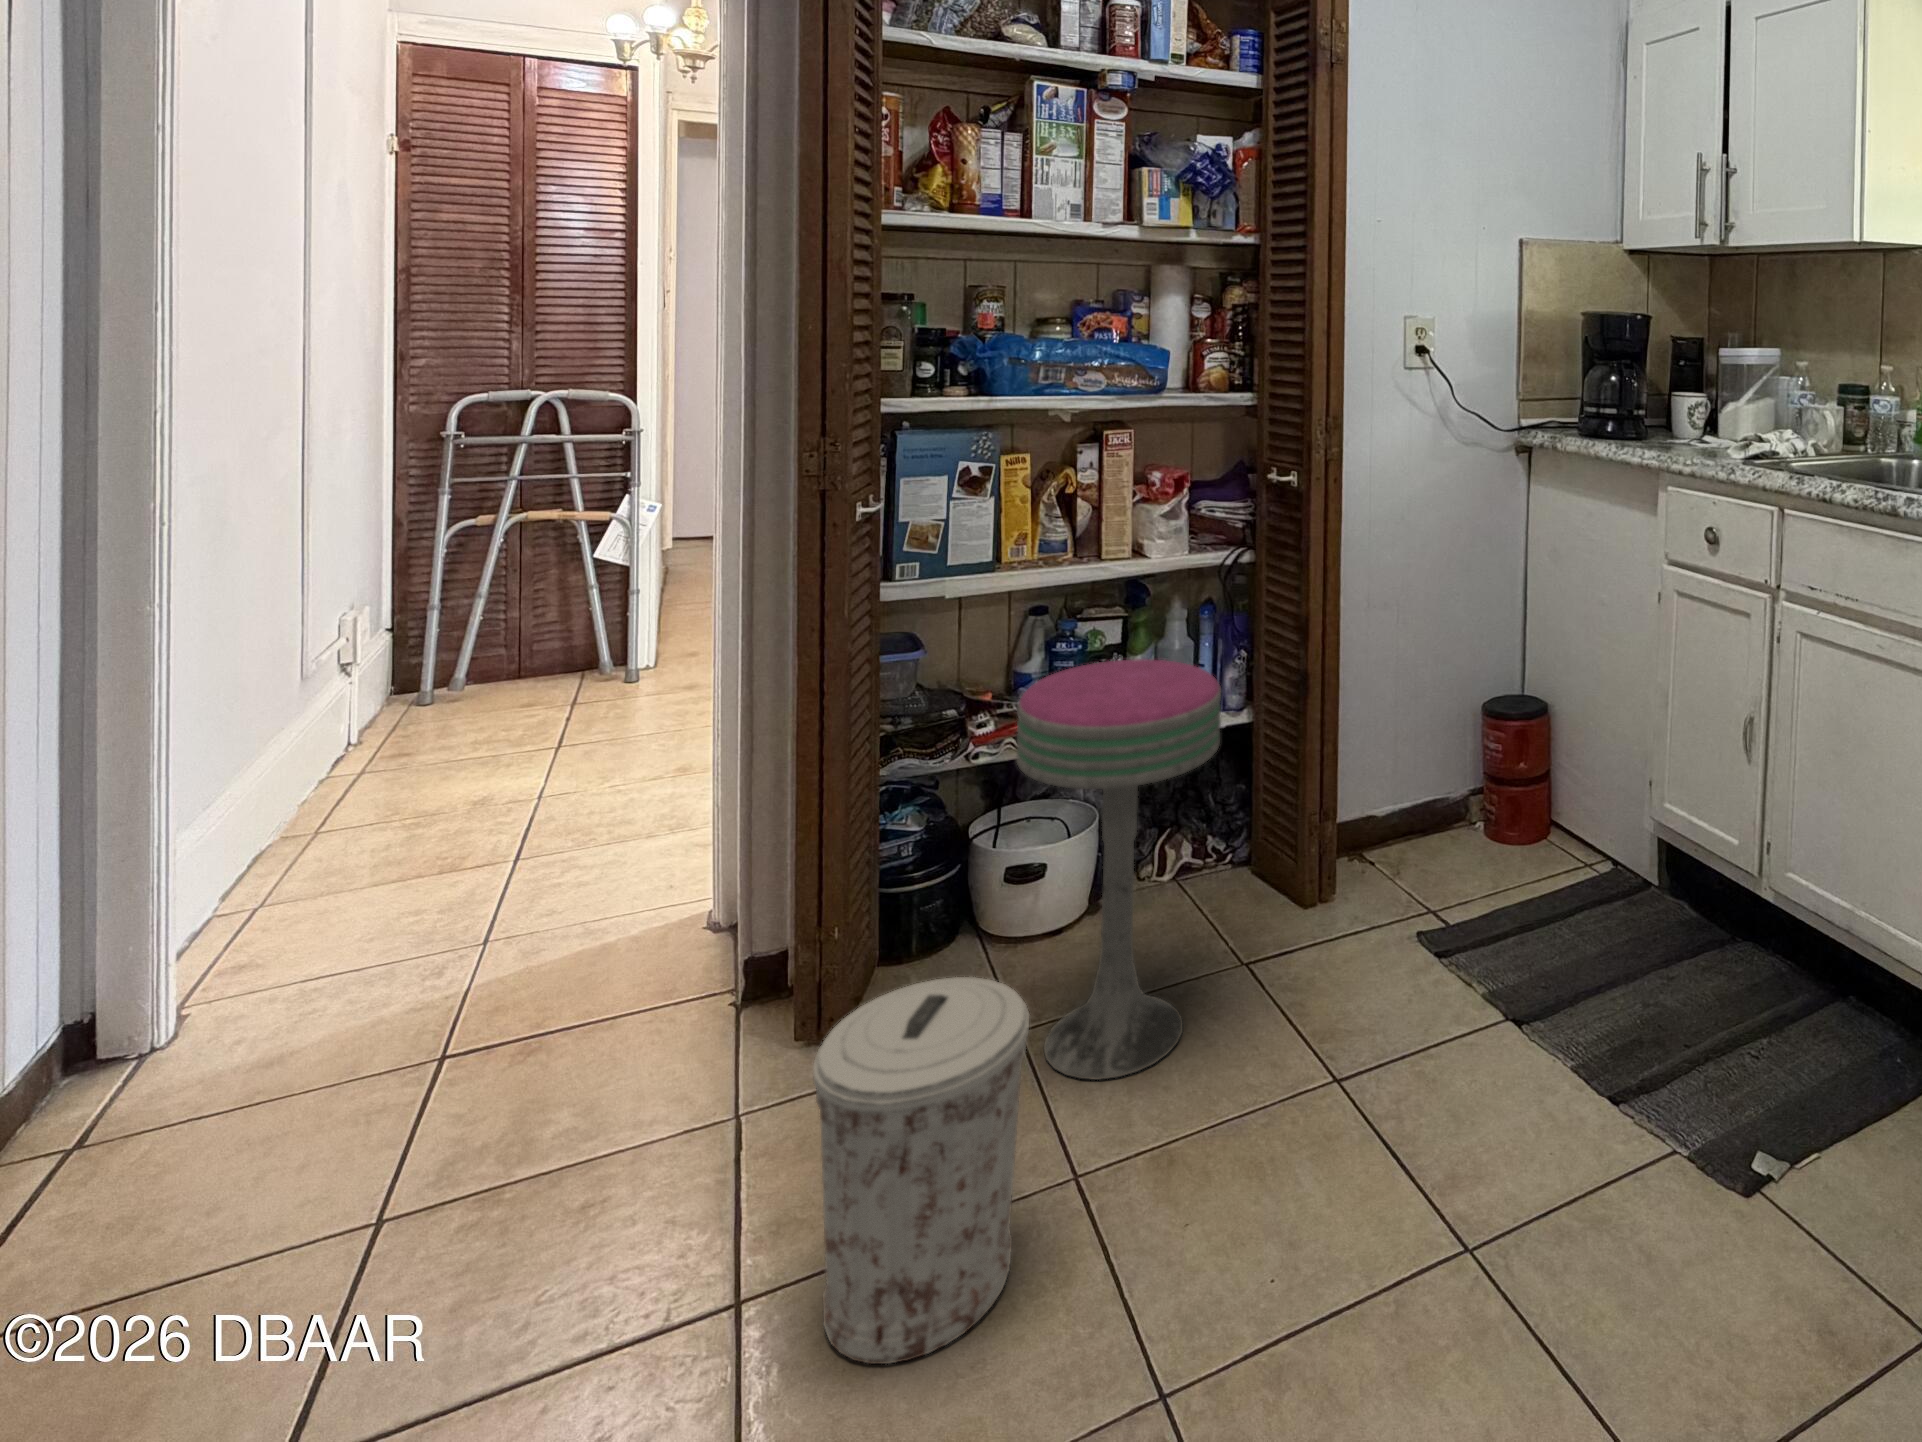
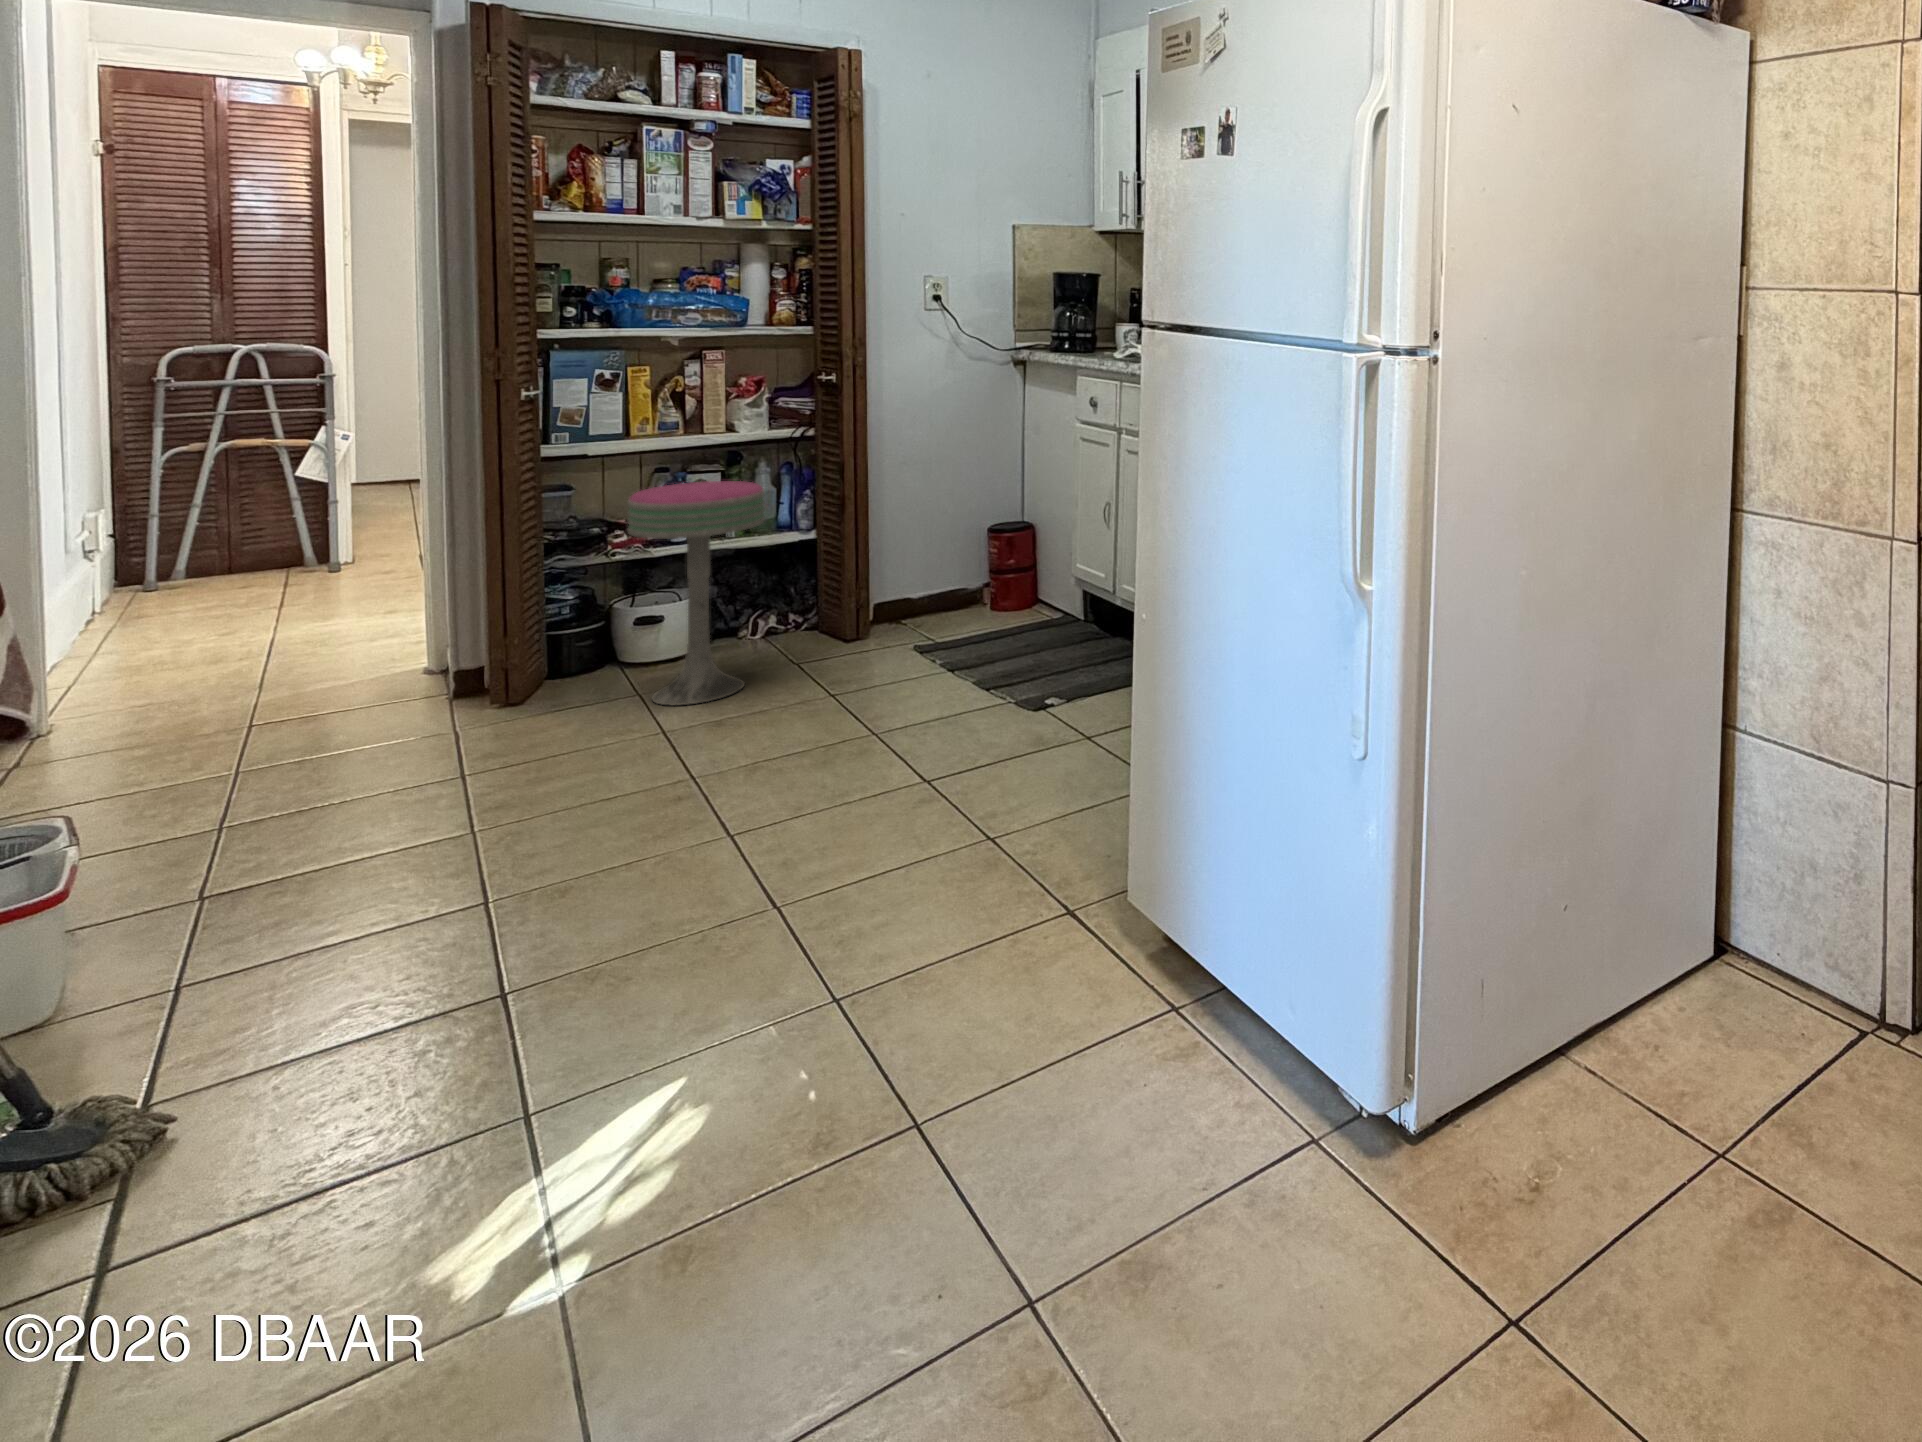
trash can: present [813,977,1030,1364] -> none [495,620,622,783]

